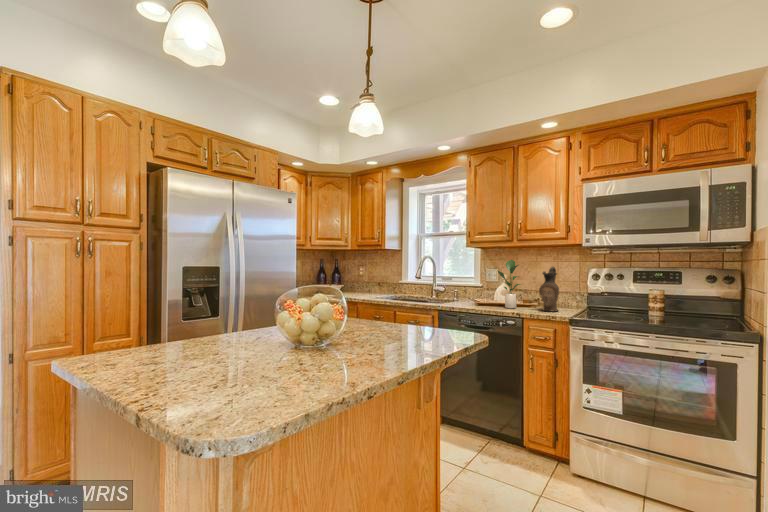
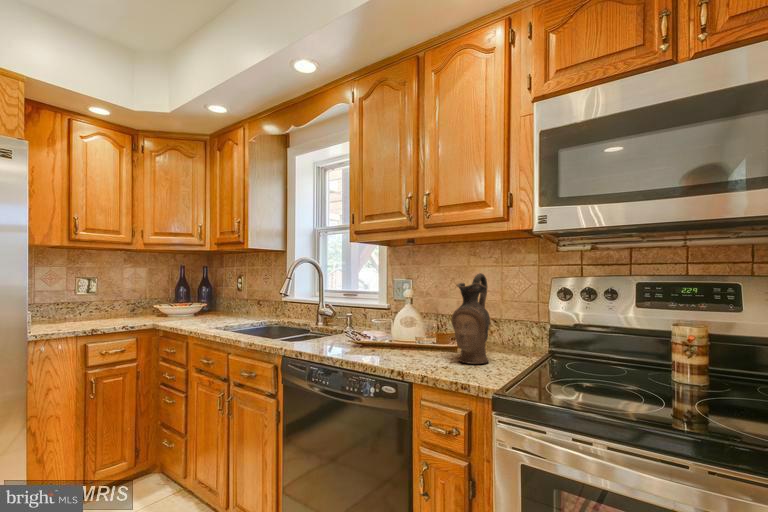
potted plant: present [497,260,520,308] -> none [383,261,428,353]

